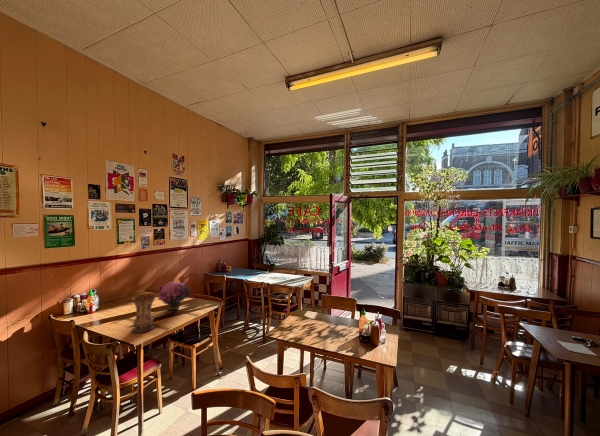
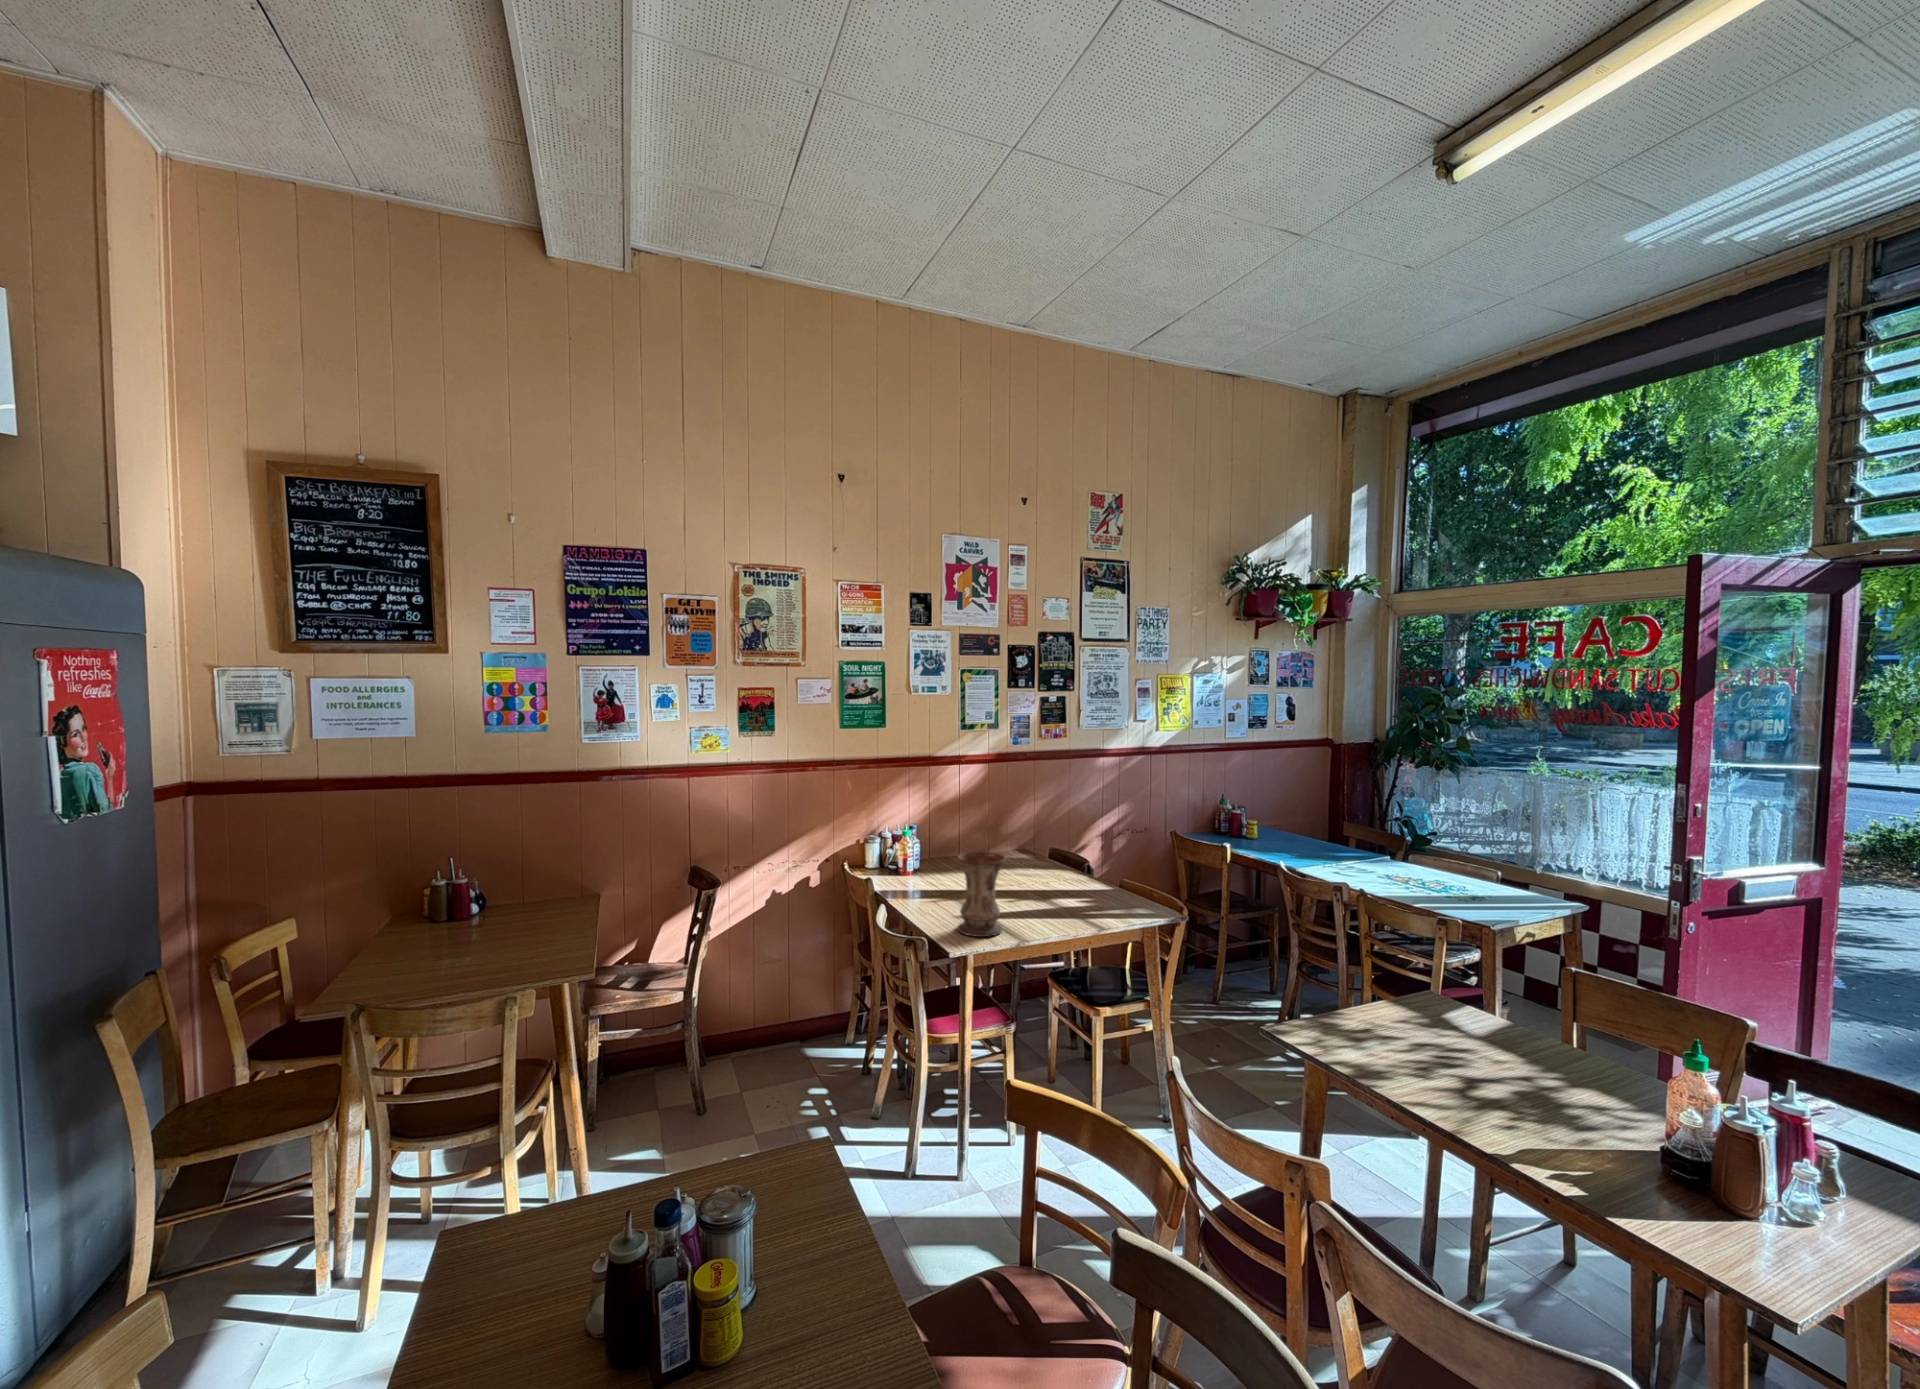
flower: present [158,282,190,310] -> none [1024,833,1099,905]

